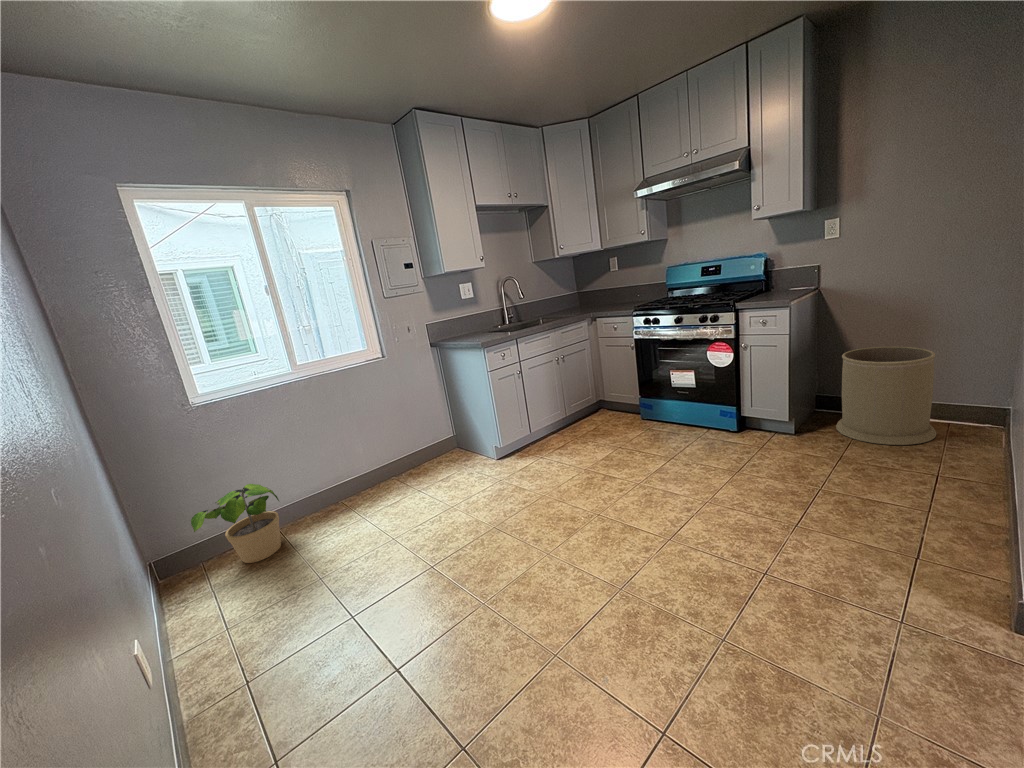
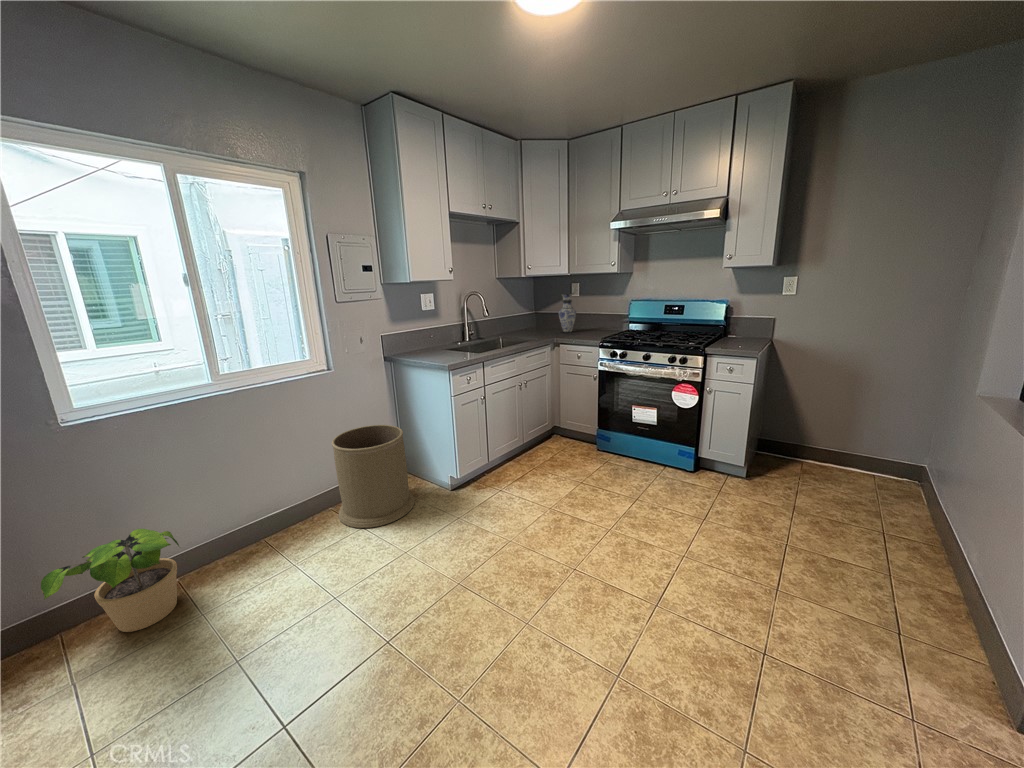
vase: none [595,267,612,307] -> present [559,293,576,333]
trash can: present [836,347,936,445] -> present [332,425,415,528]

